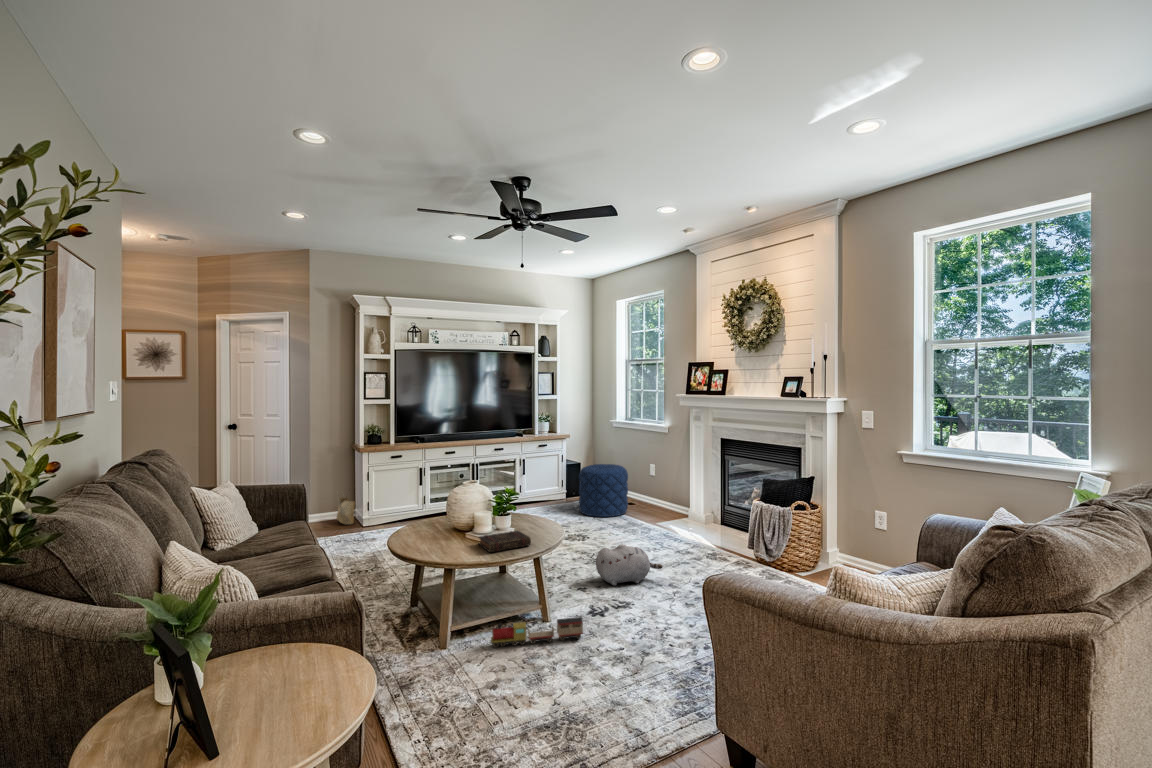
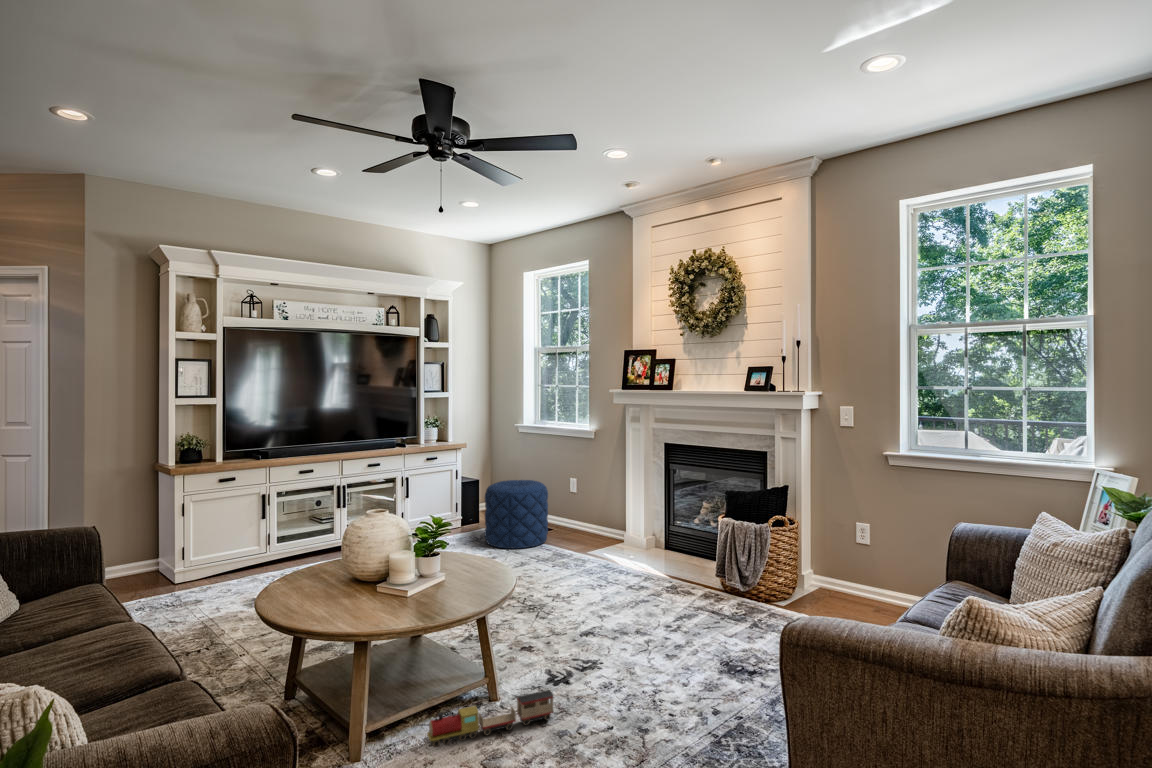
woven basket: present [337,498,355,524] -> none [131,524,164,582]
book: present [479,531,531,552] -> none [401,578,478,612]
plush toy: present [596,544,663,586] -> none [542,585,625,640]

